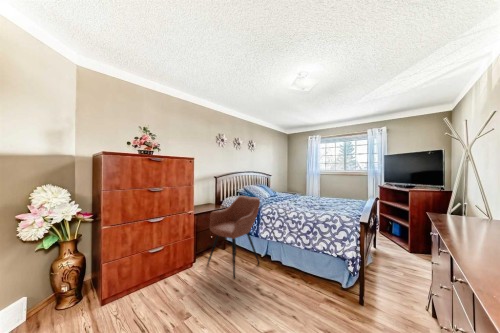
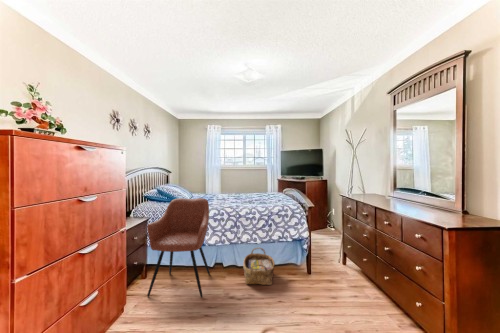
woven basket: none [274,252,310,294] -> present [243,248,275,285]

